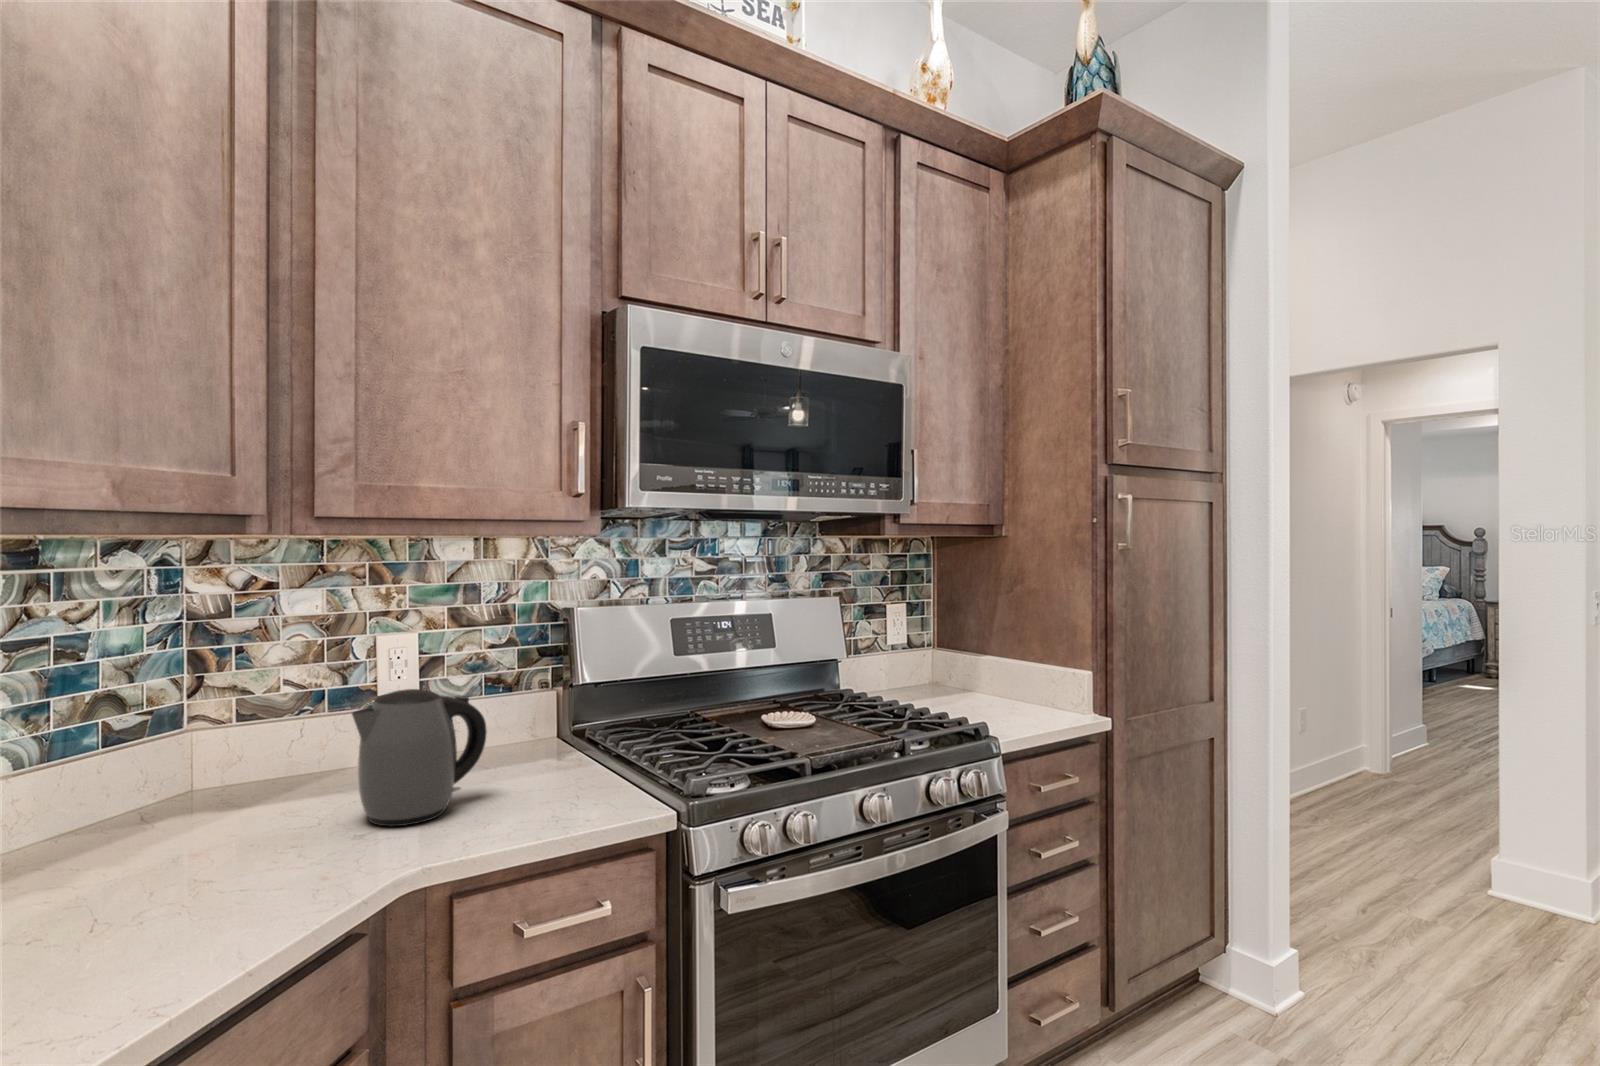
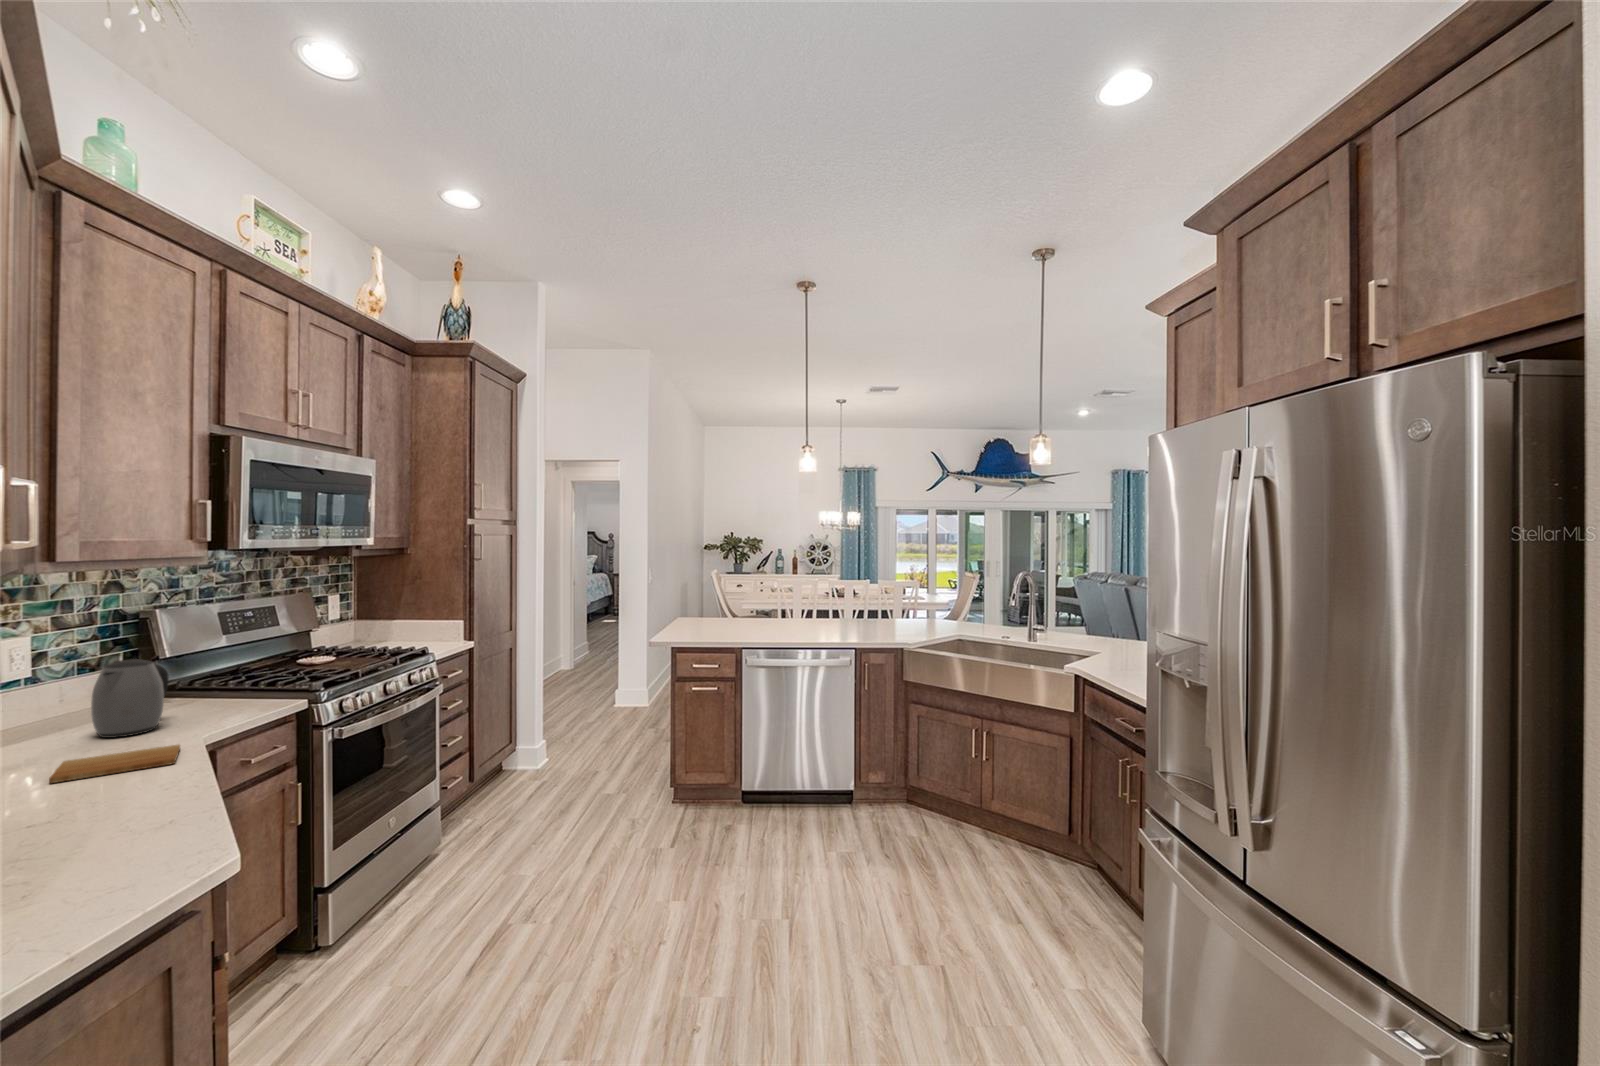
cutting board: none [86,869,325,952] -> present [49,745,180,783]

